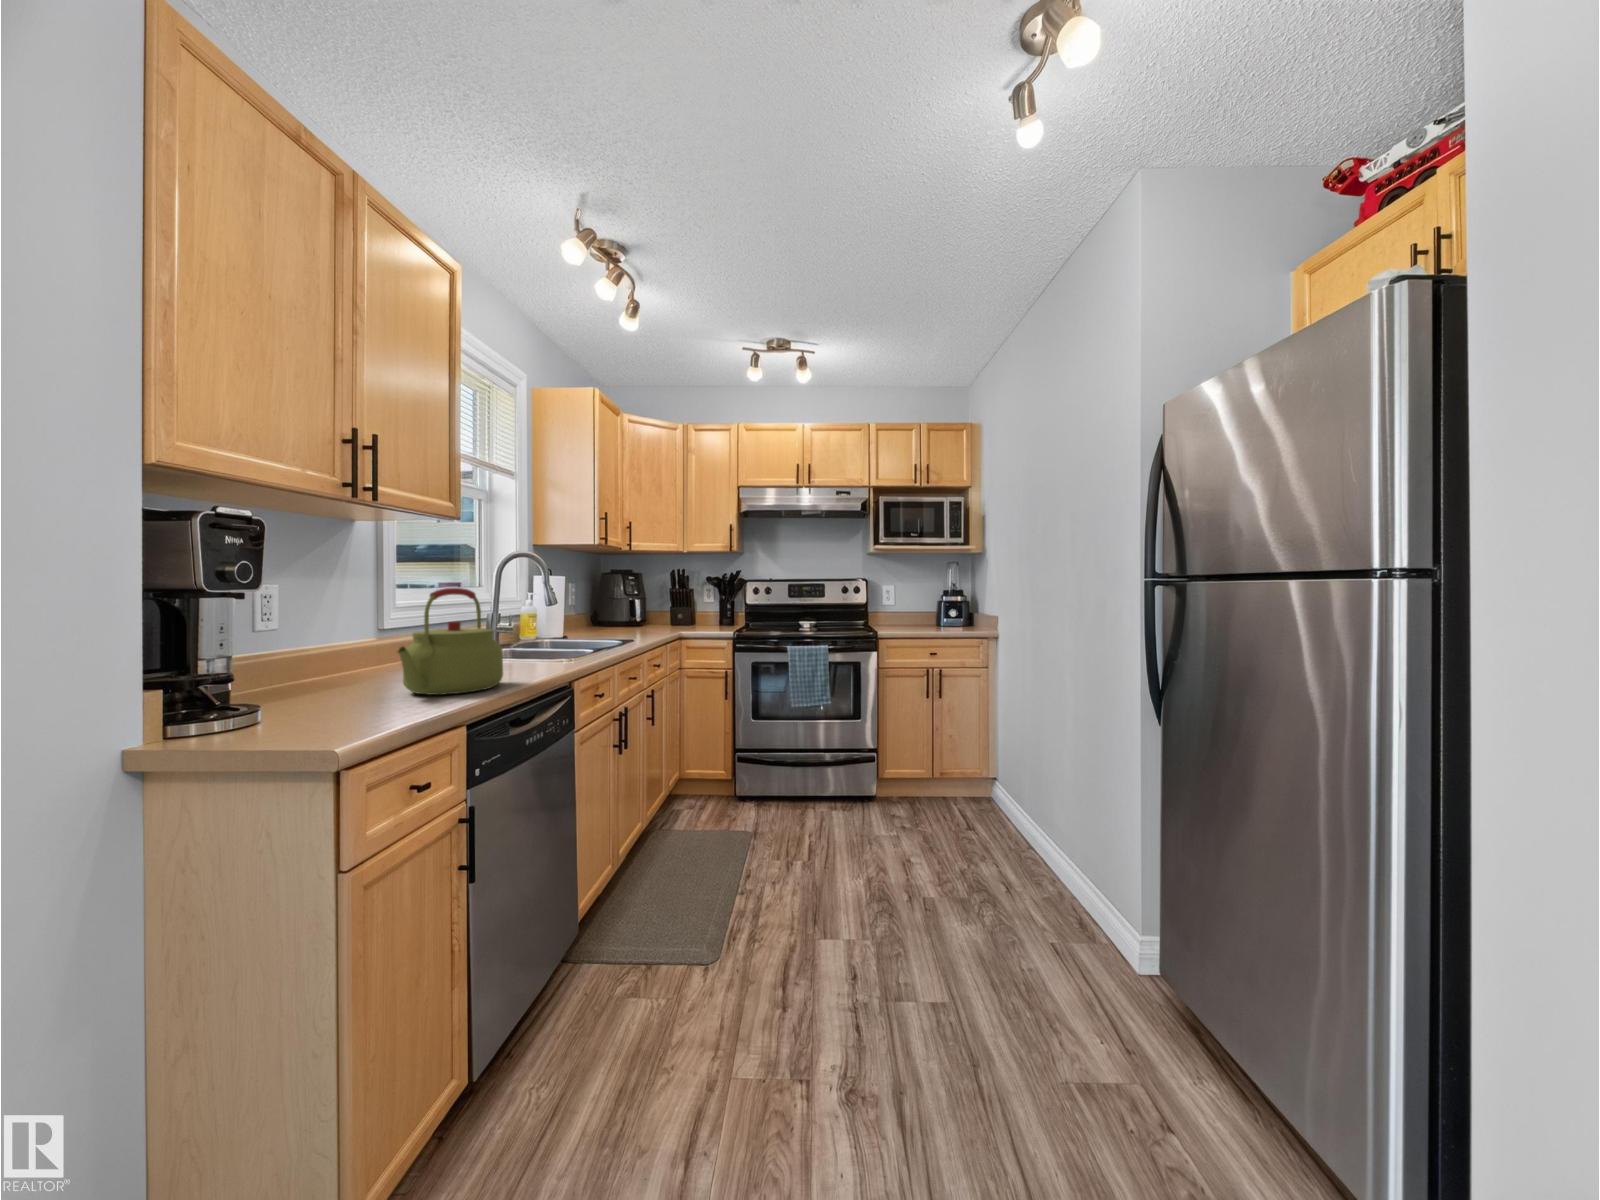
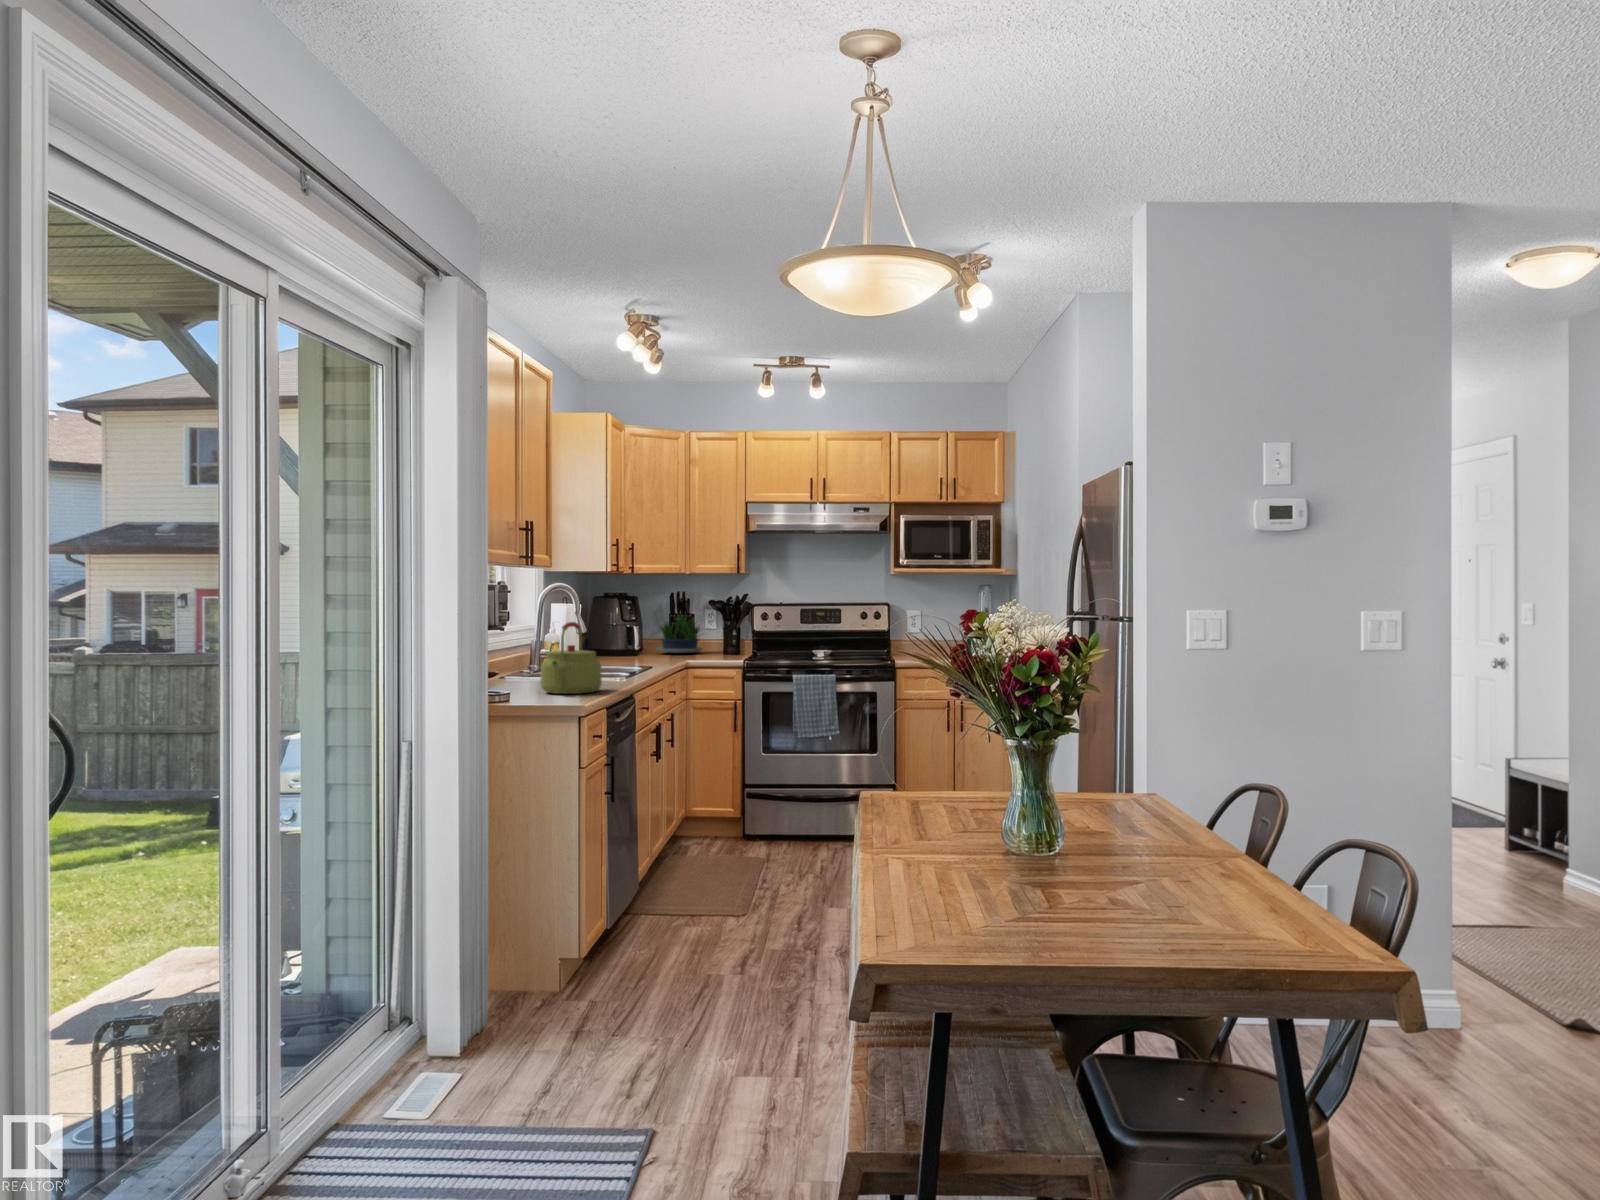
potted plant: none [657,590,708,624] -> present [657,615,703,653]

